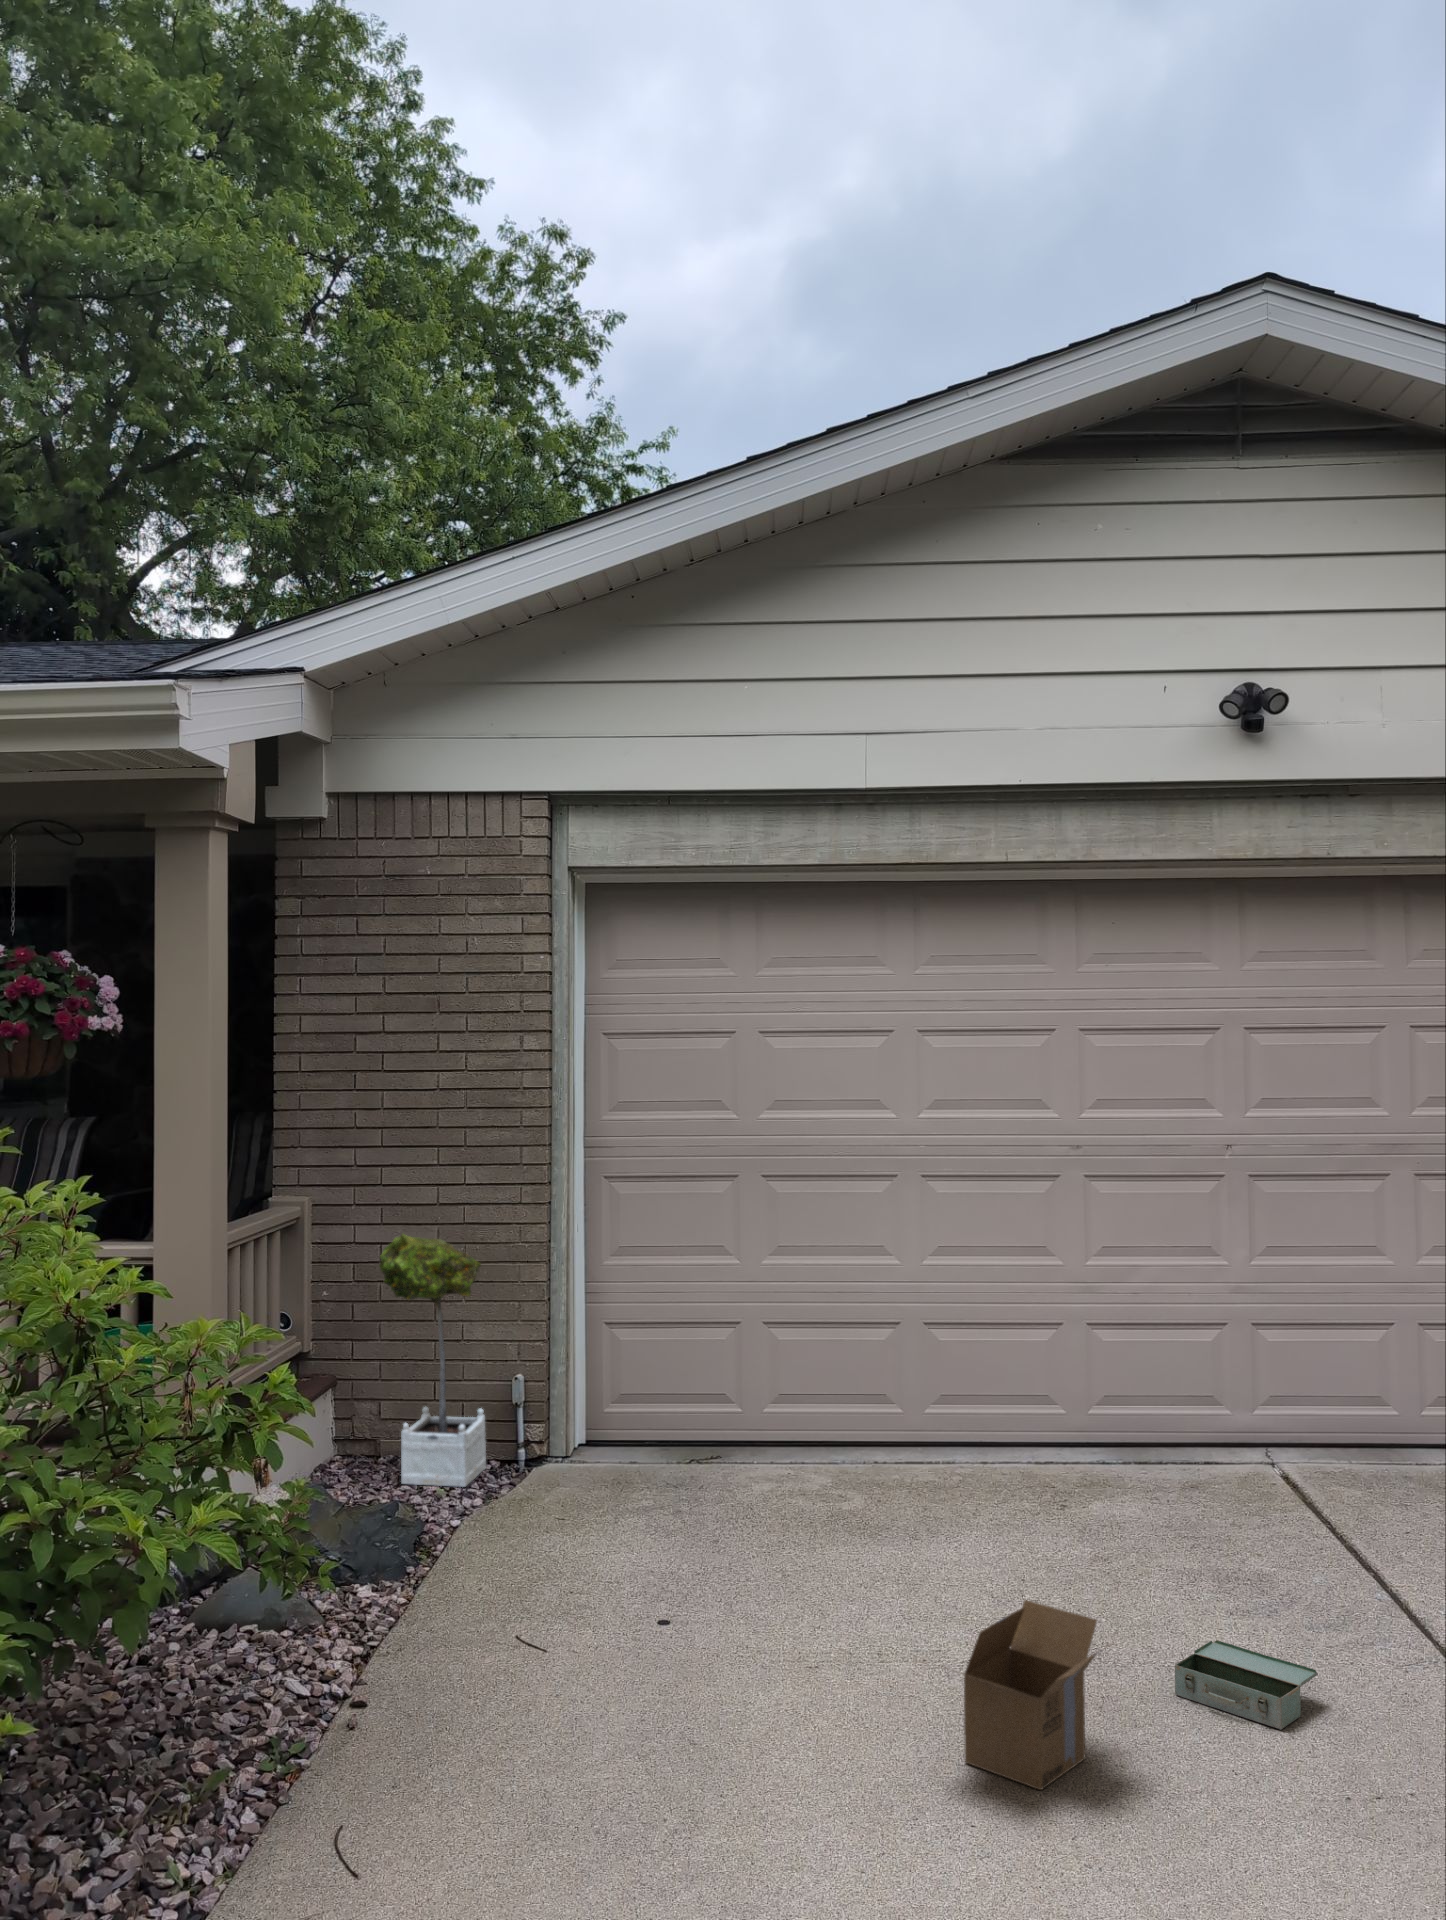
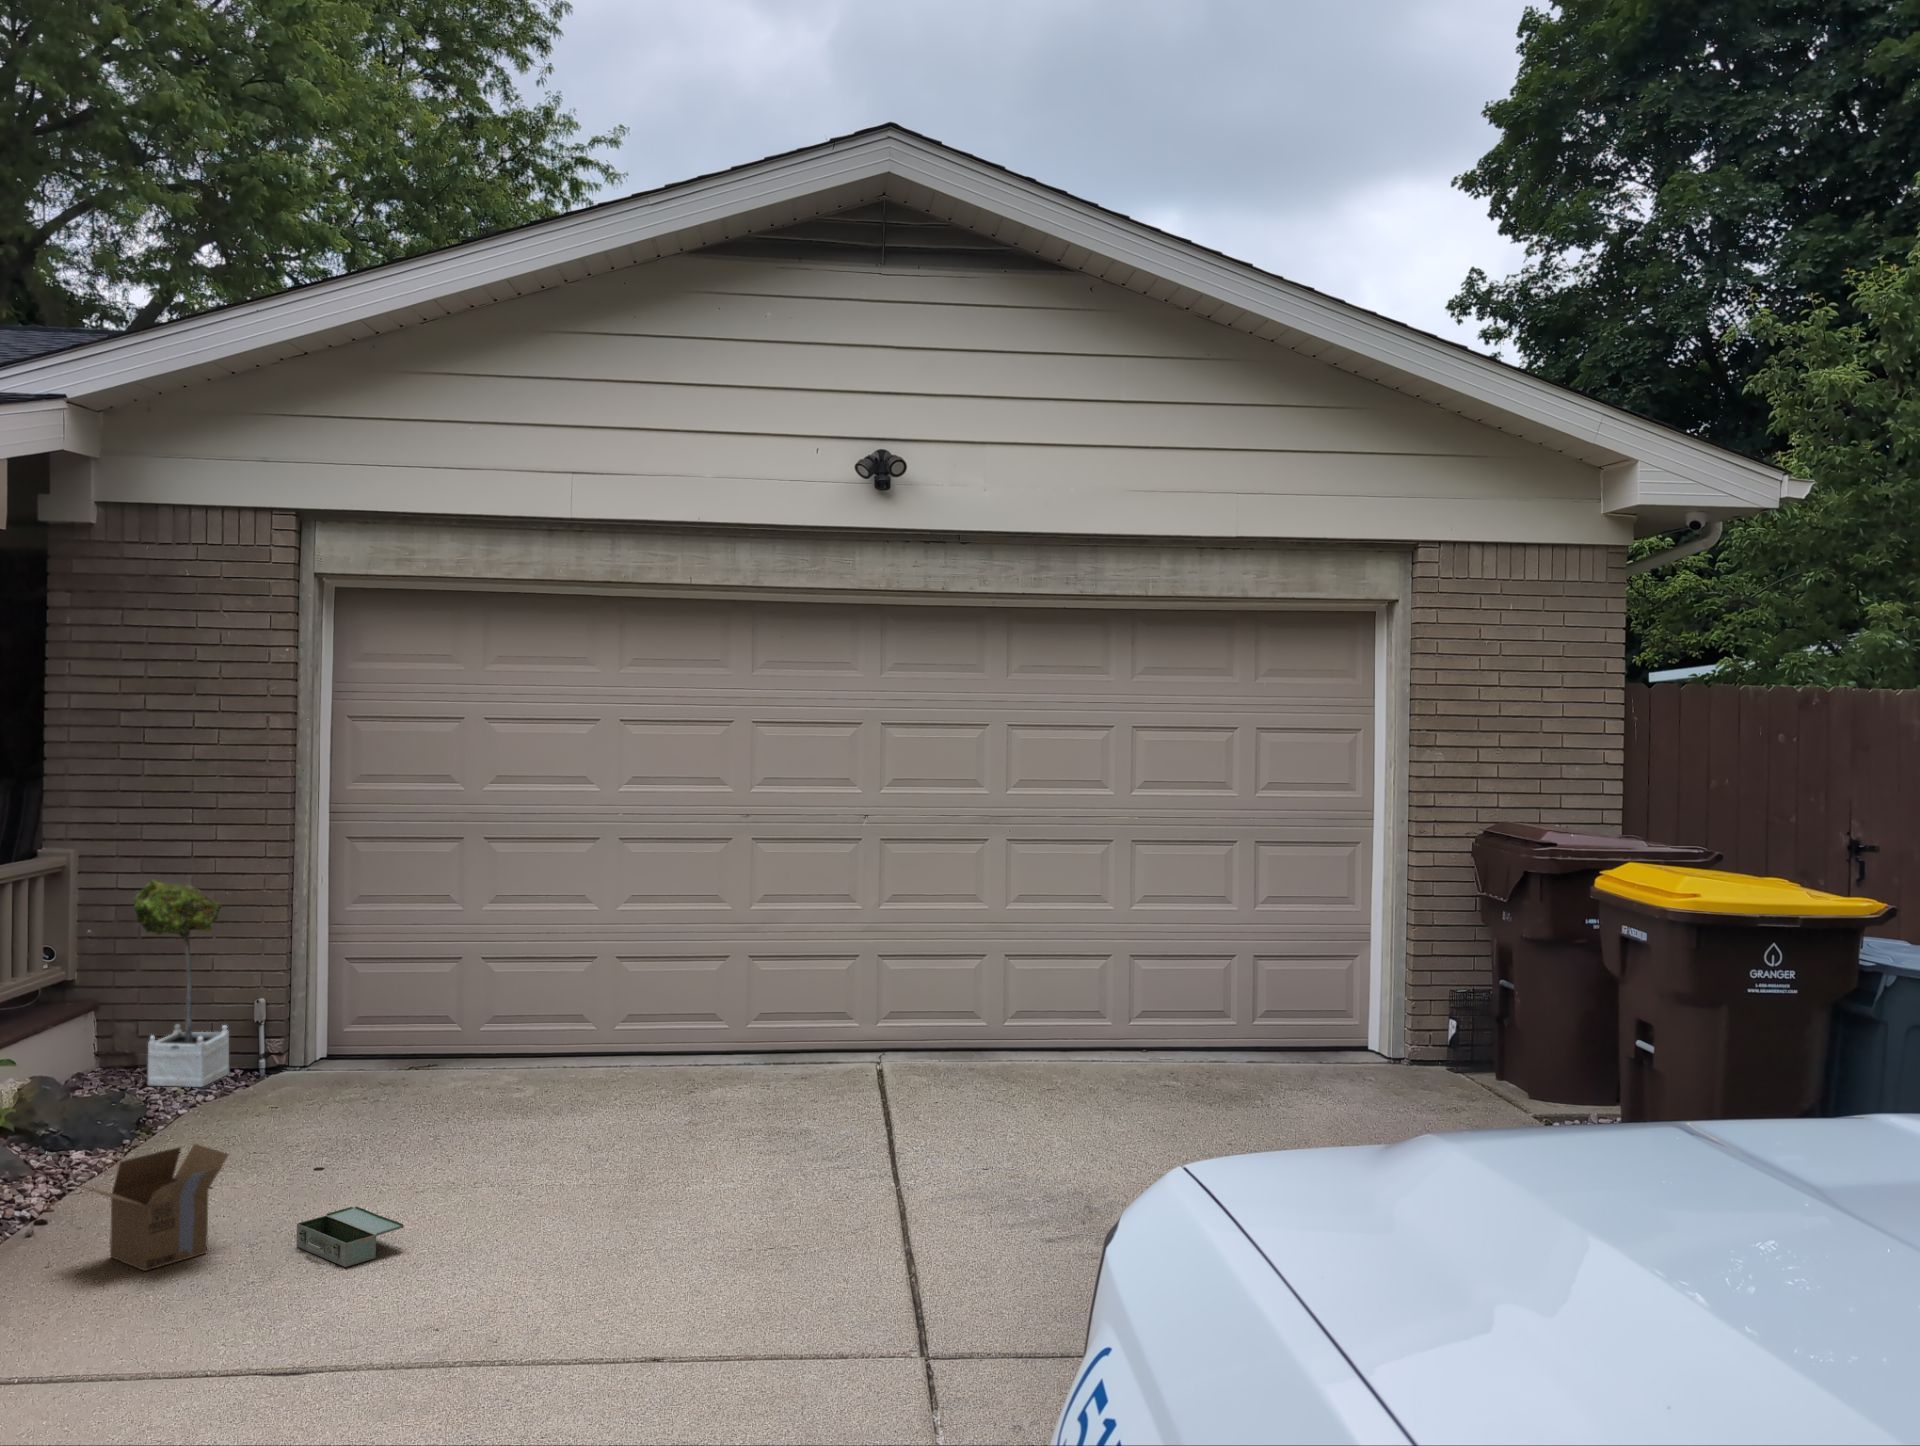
cardboard box: present [964,1600,1103,1790] -> present [85,1144,228,1271]
toolbox: present [1175,1640,1318,1730] -> present [297,1206,404,1267]

